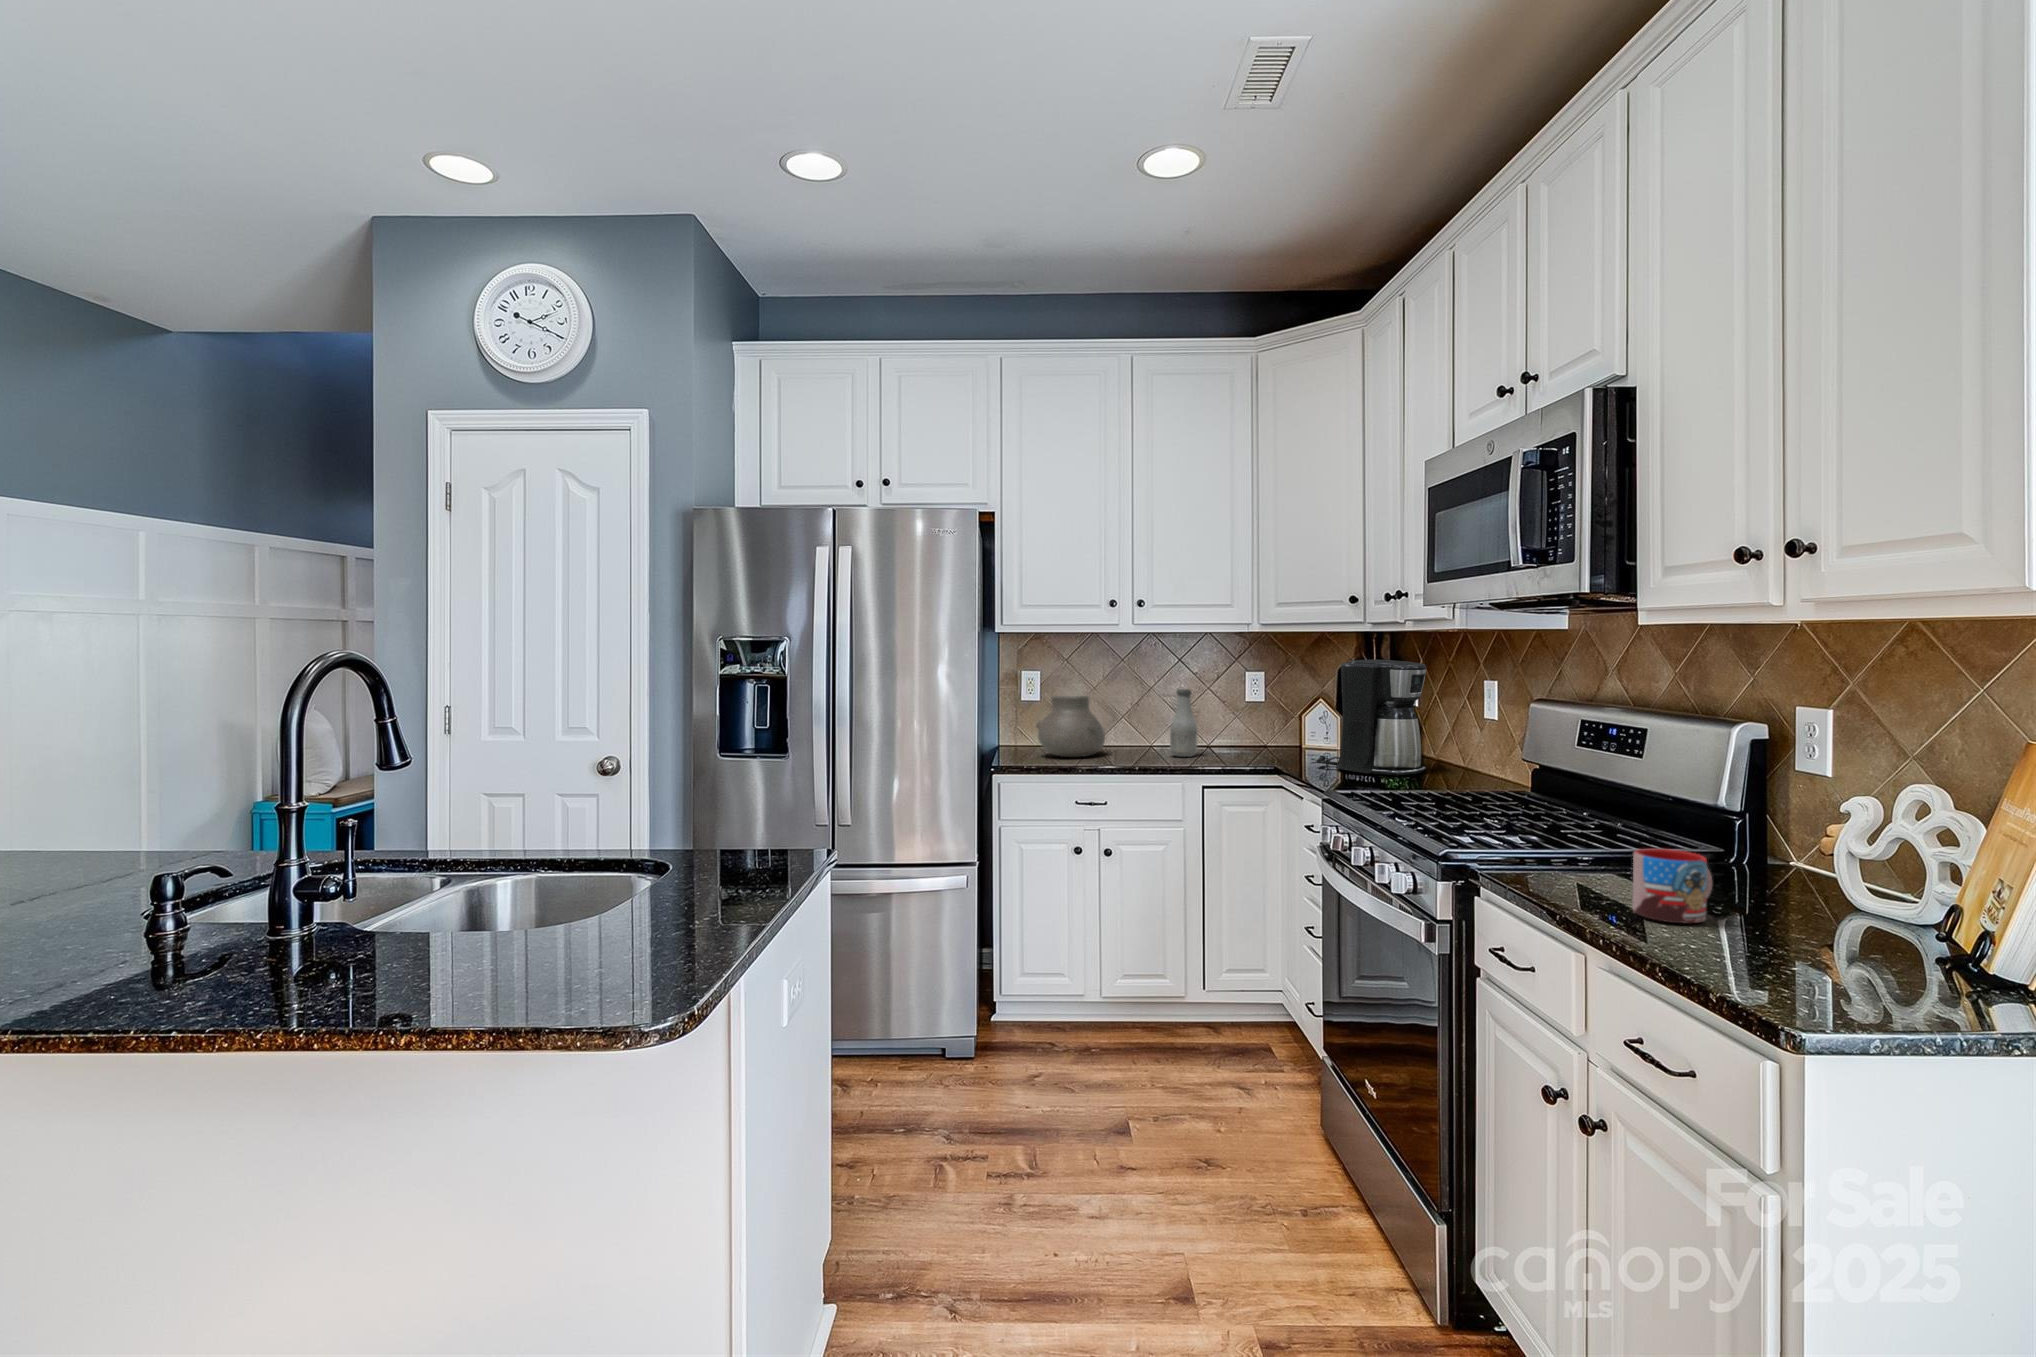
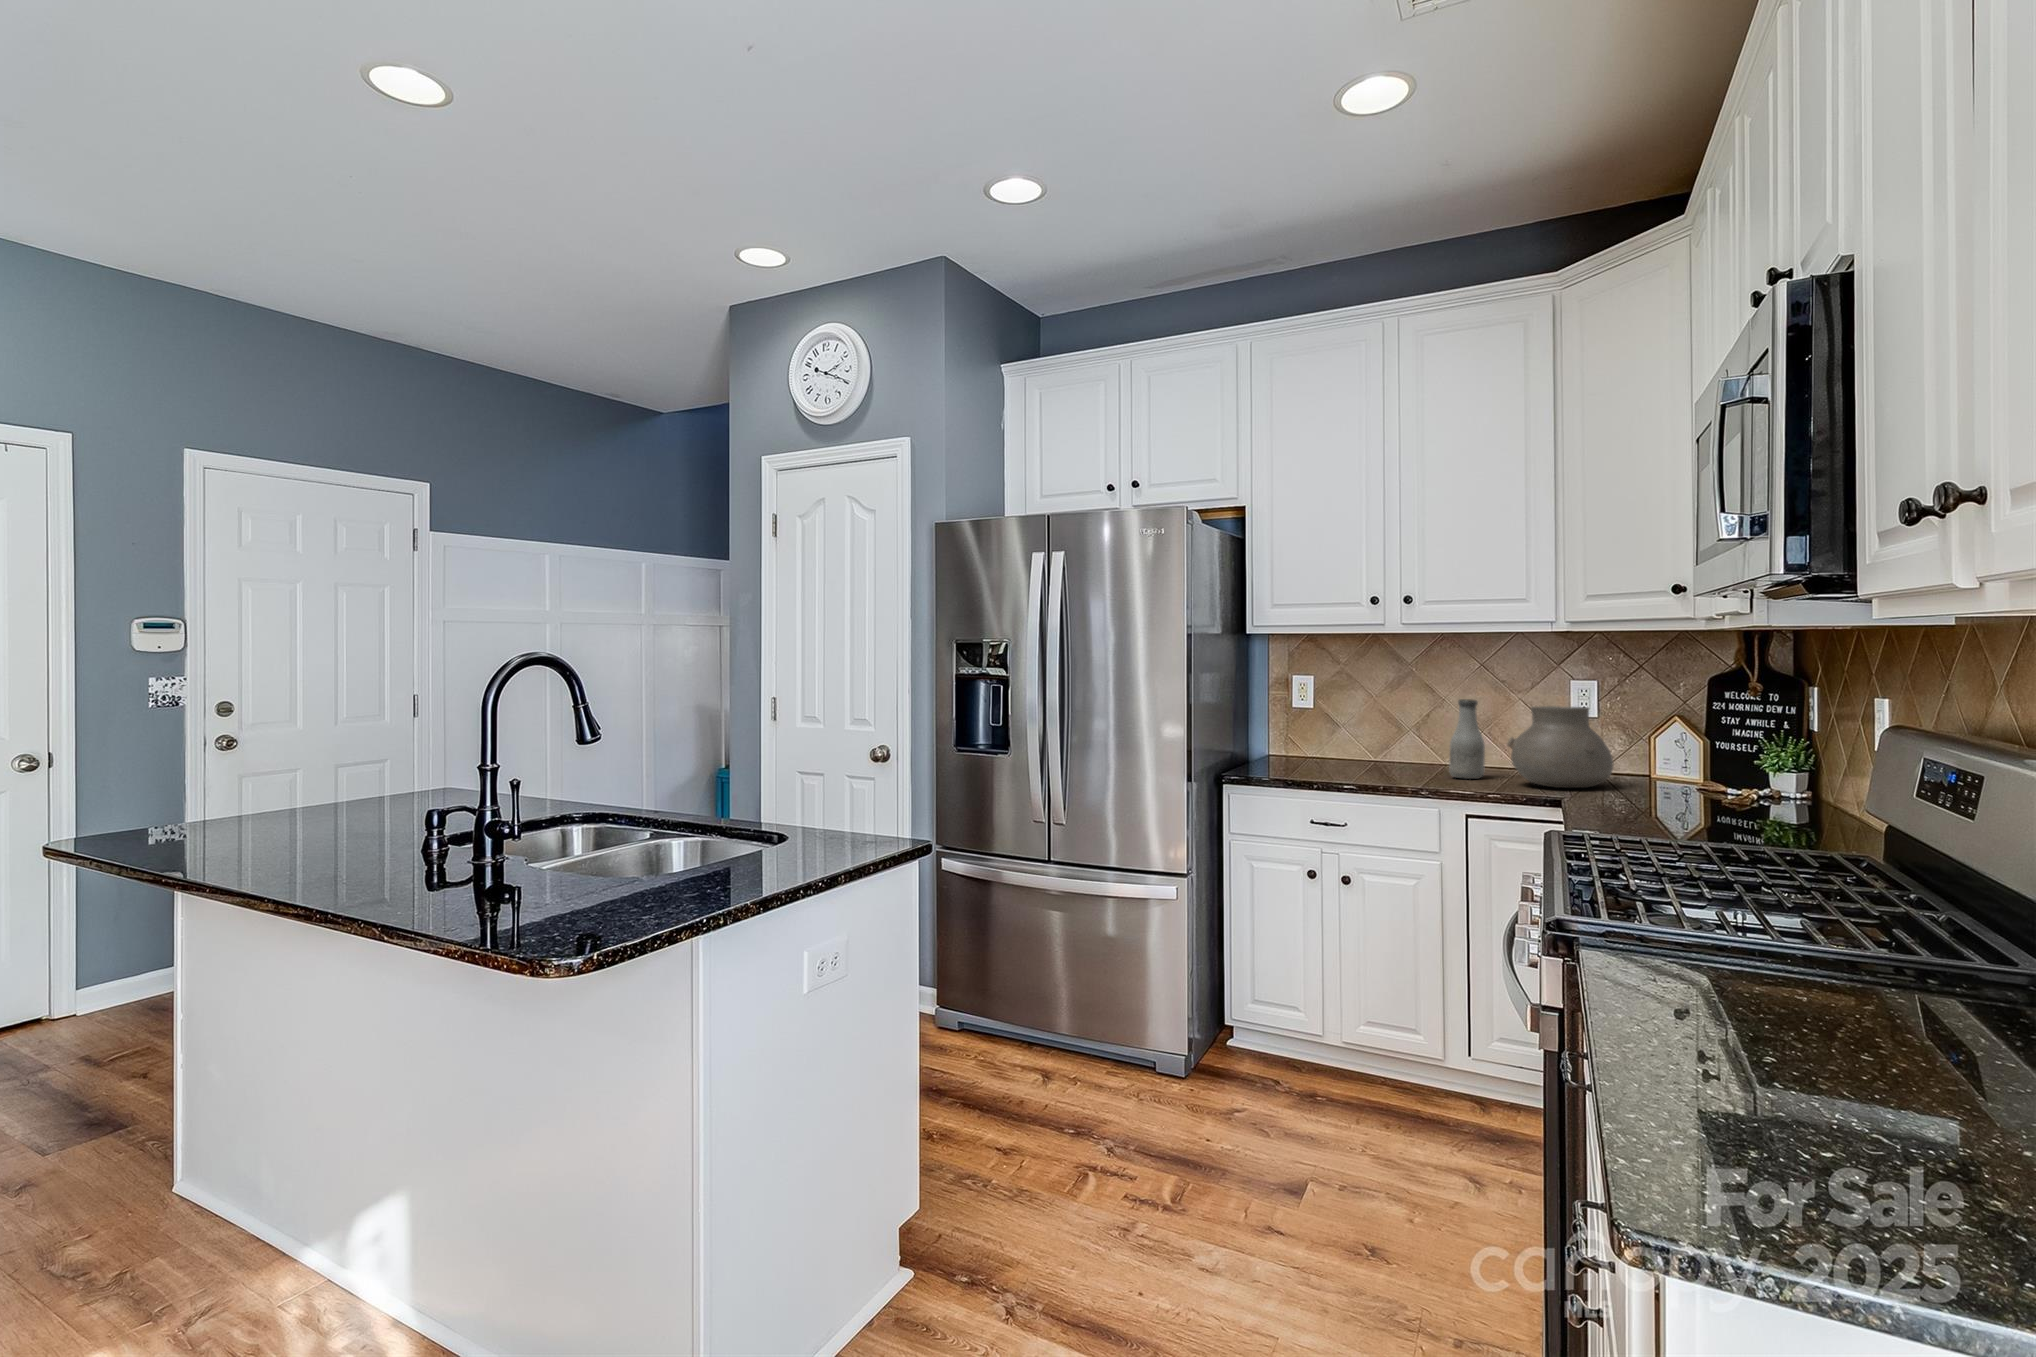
coffee maker: present [1315,659,1426,776] -> none [1610,664,1765,816]
vase: present [1035,696,1105,757] -> present [1507,706,1614,788]
mug: present [1633,849,1712,923] -> none [1698,923,1840,1038]

